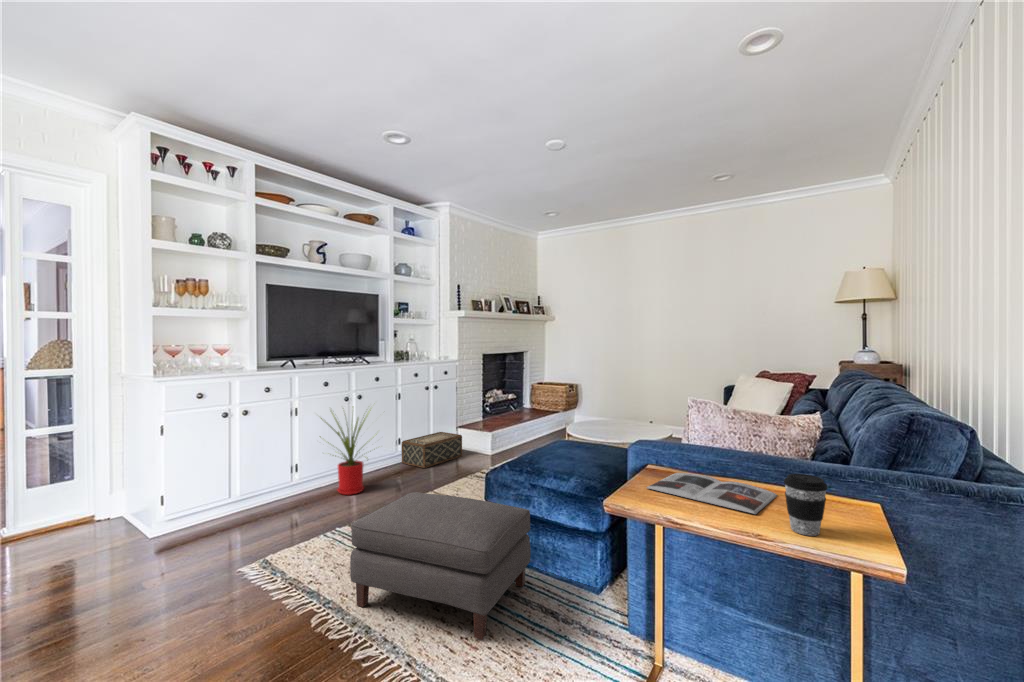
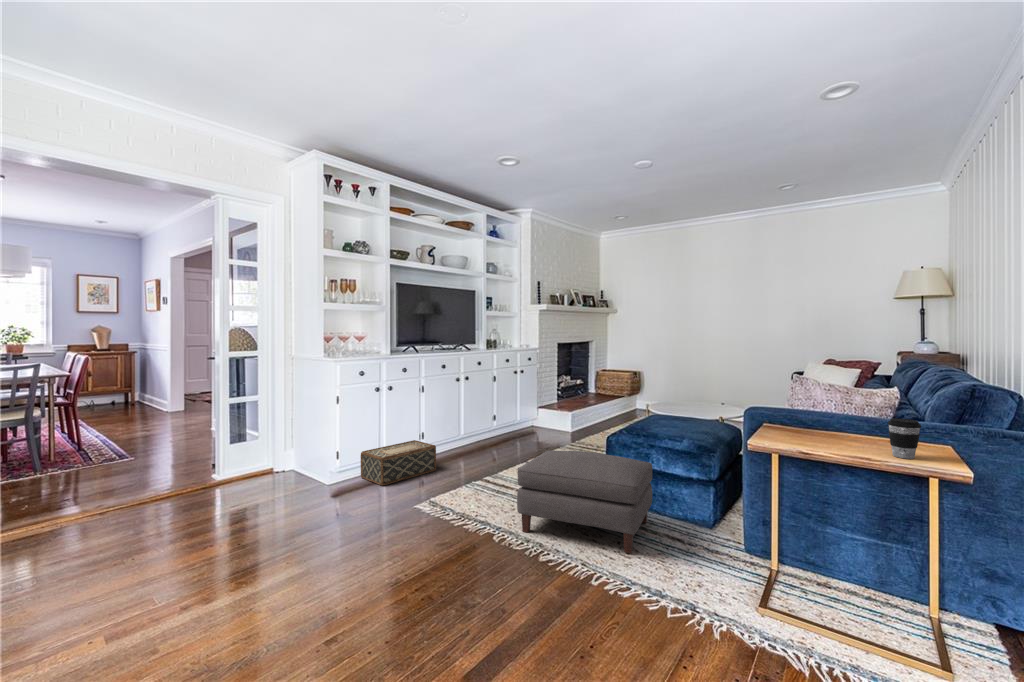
house plant: present [320,410,371,495] -> none [439,379,497,460]
woven basket: present [402,432,462,468] -> present [361,440,436,486]
magazine: present [647,473,777,514] -> none [773,427,875,448]

